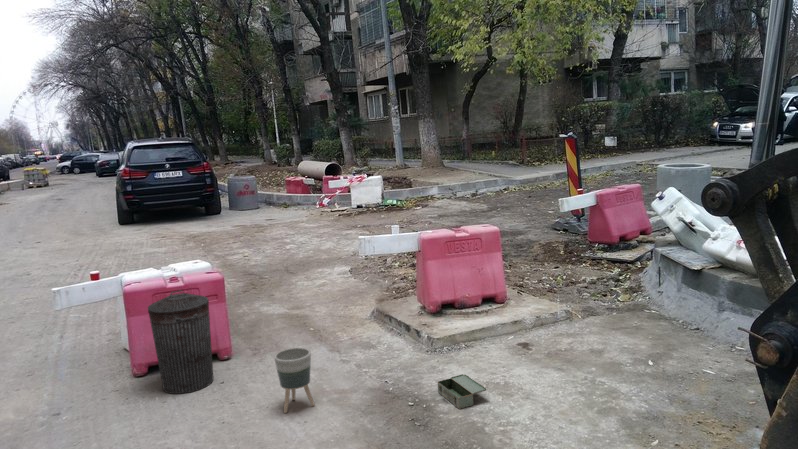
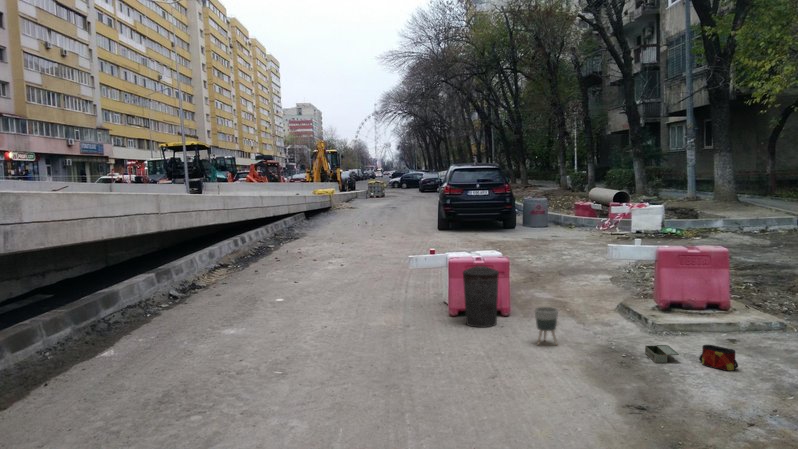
bag: none [509,367,560,402] -> present [699,345,738,371]

